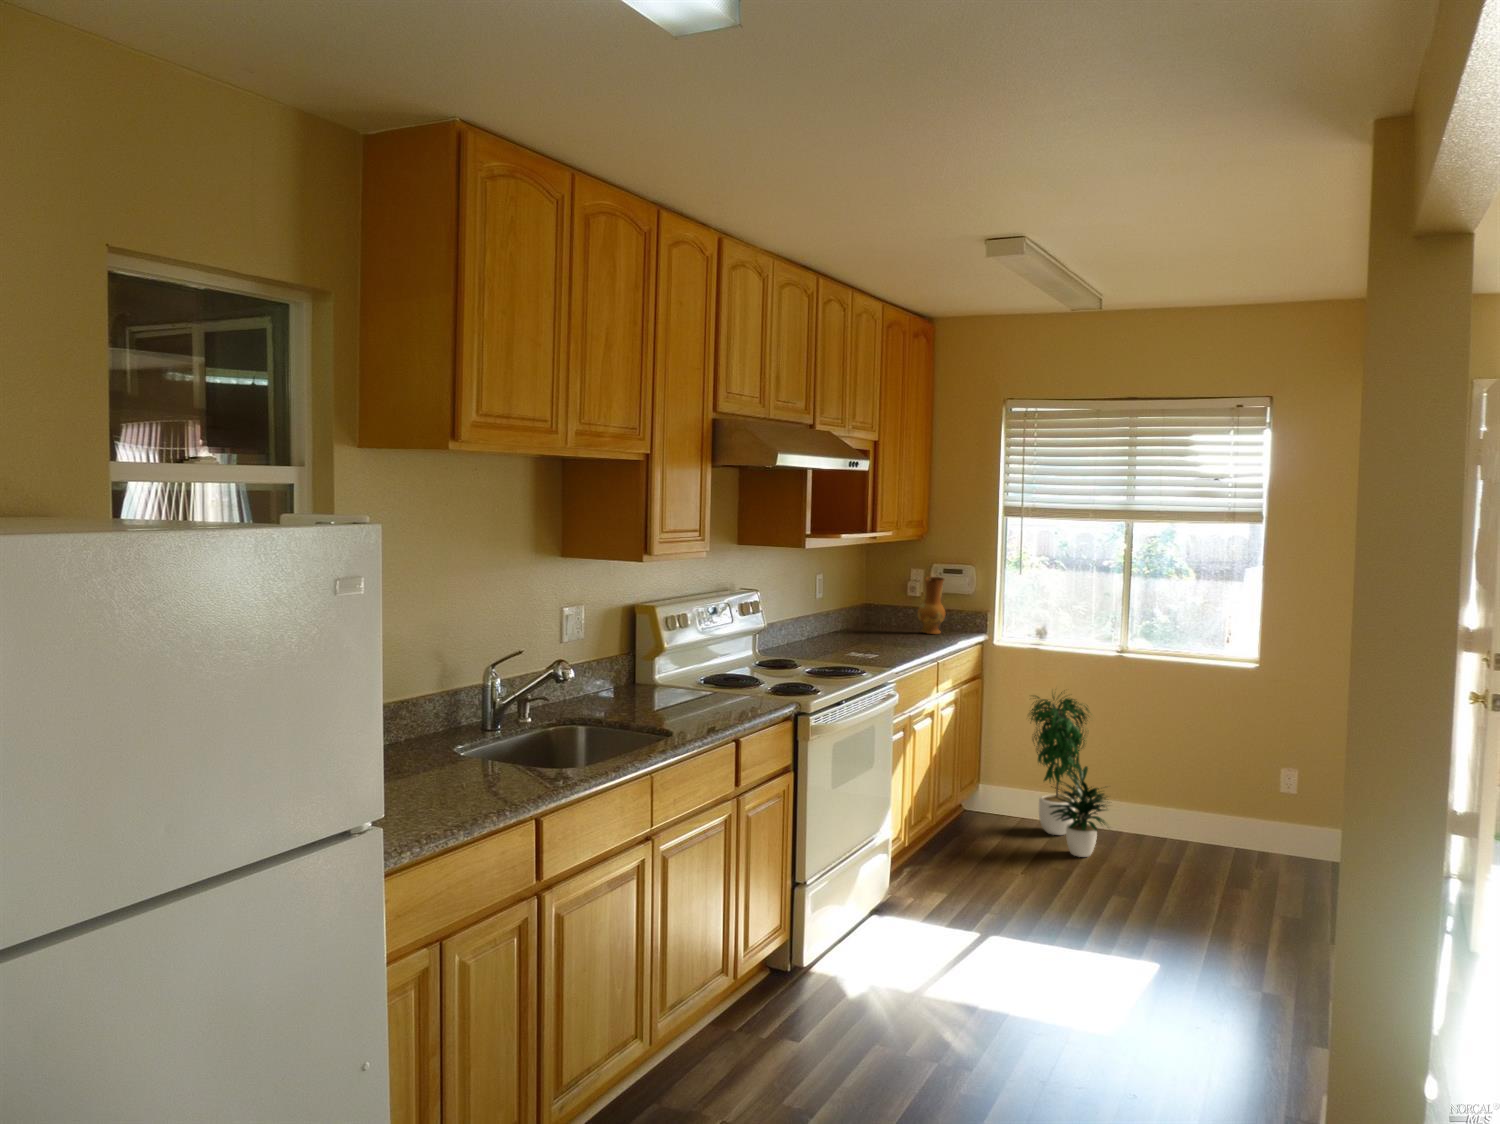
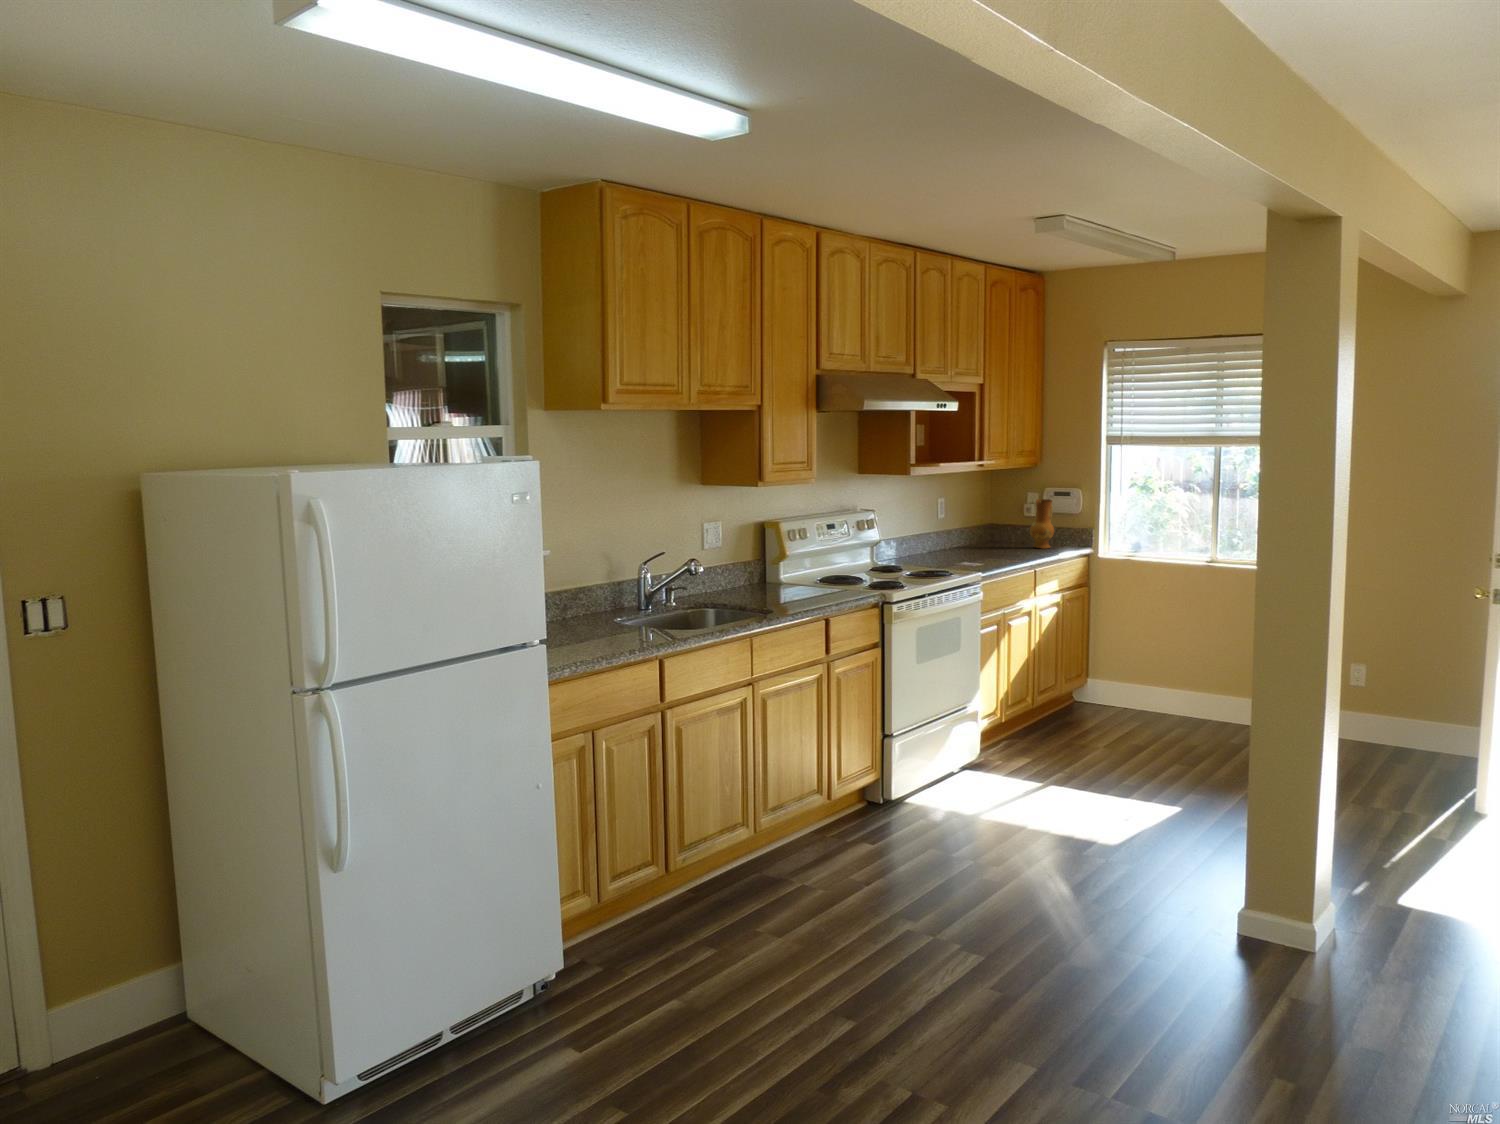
potted plant: present [1029,692,1106,857] -> none [1121,590,1189,735]

